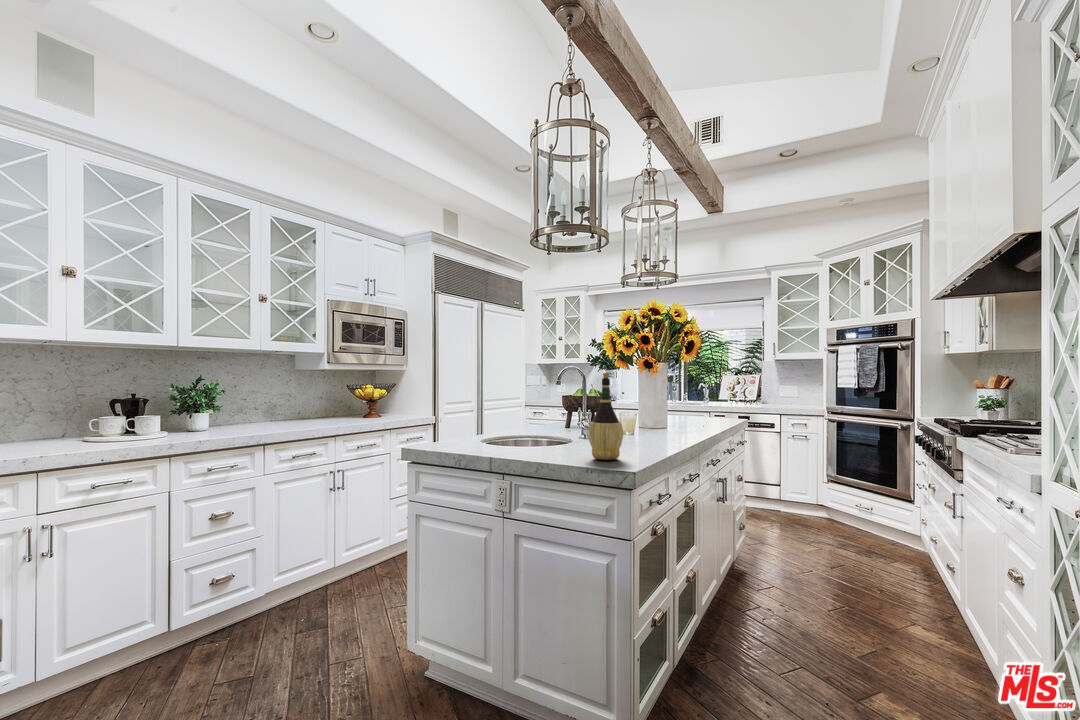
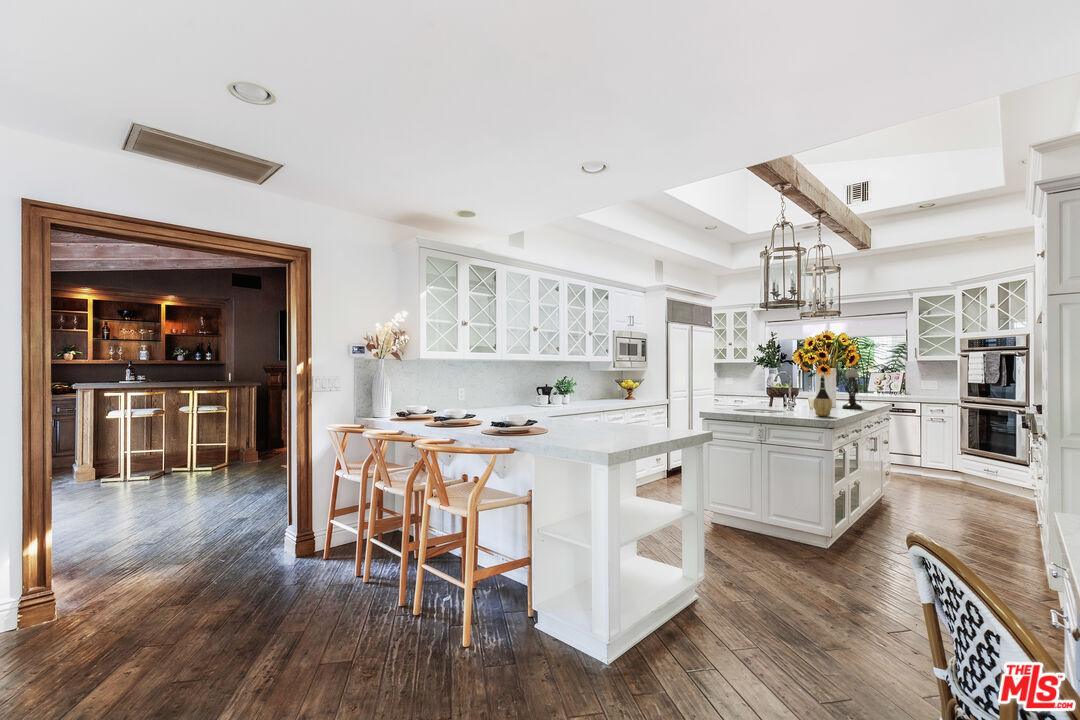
candle holder: none [664,363,696,434] -> present [842,368,862,409]

